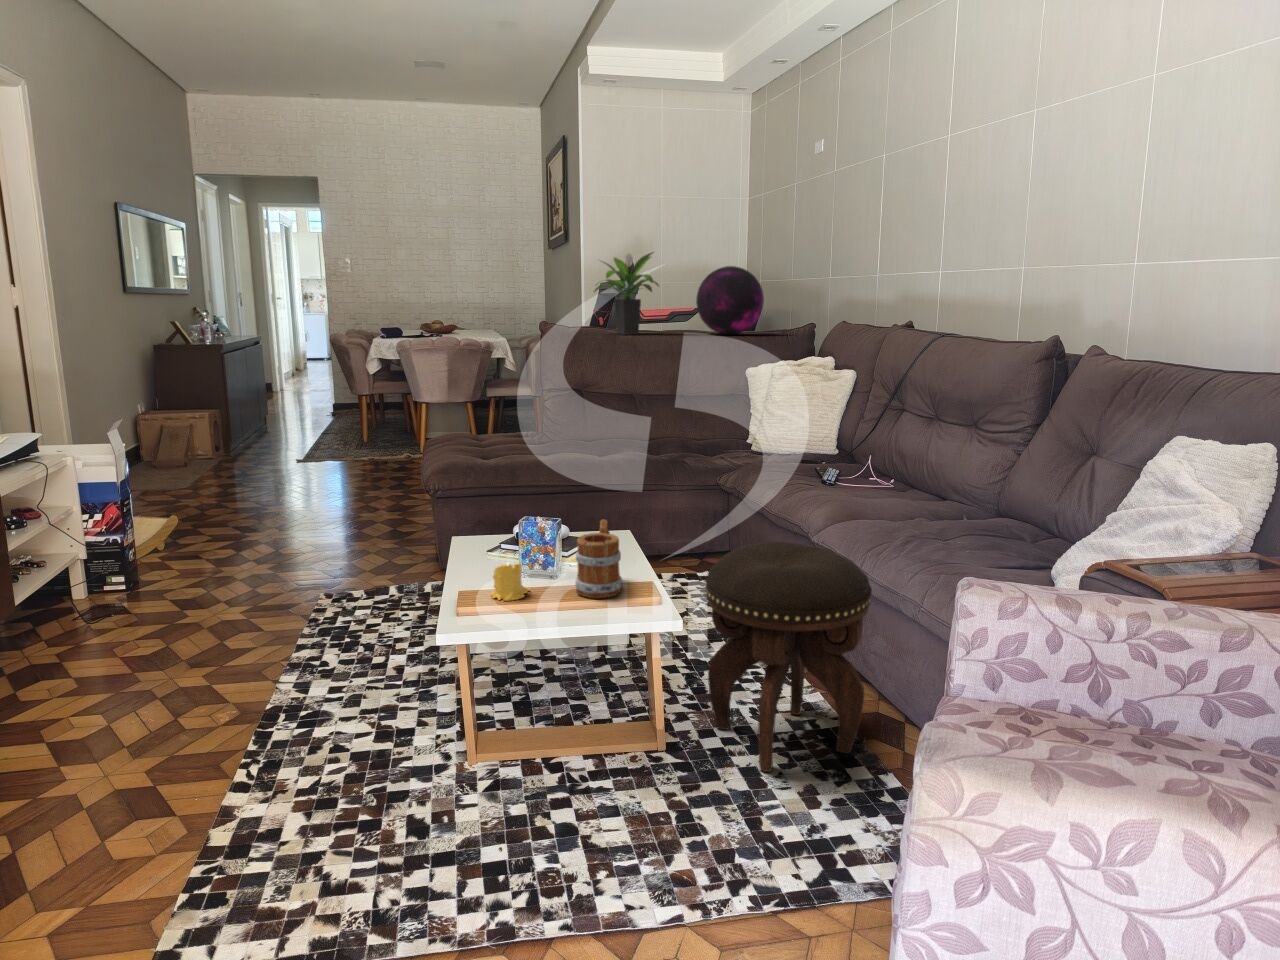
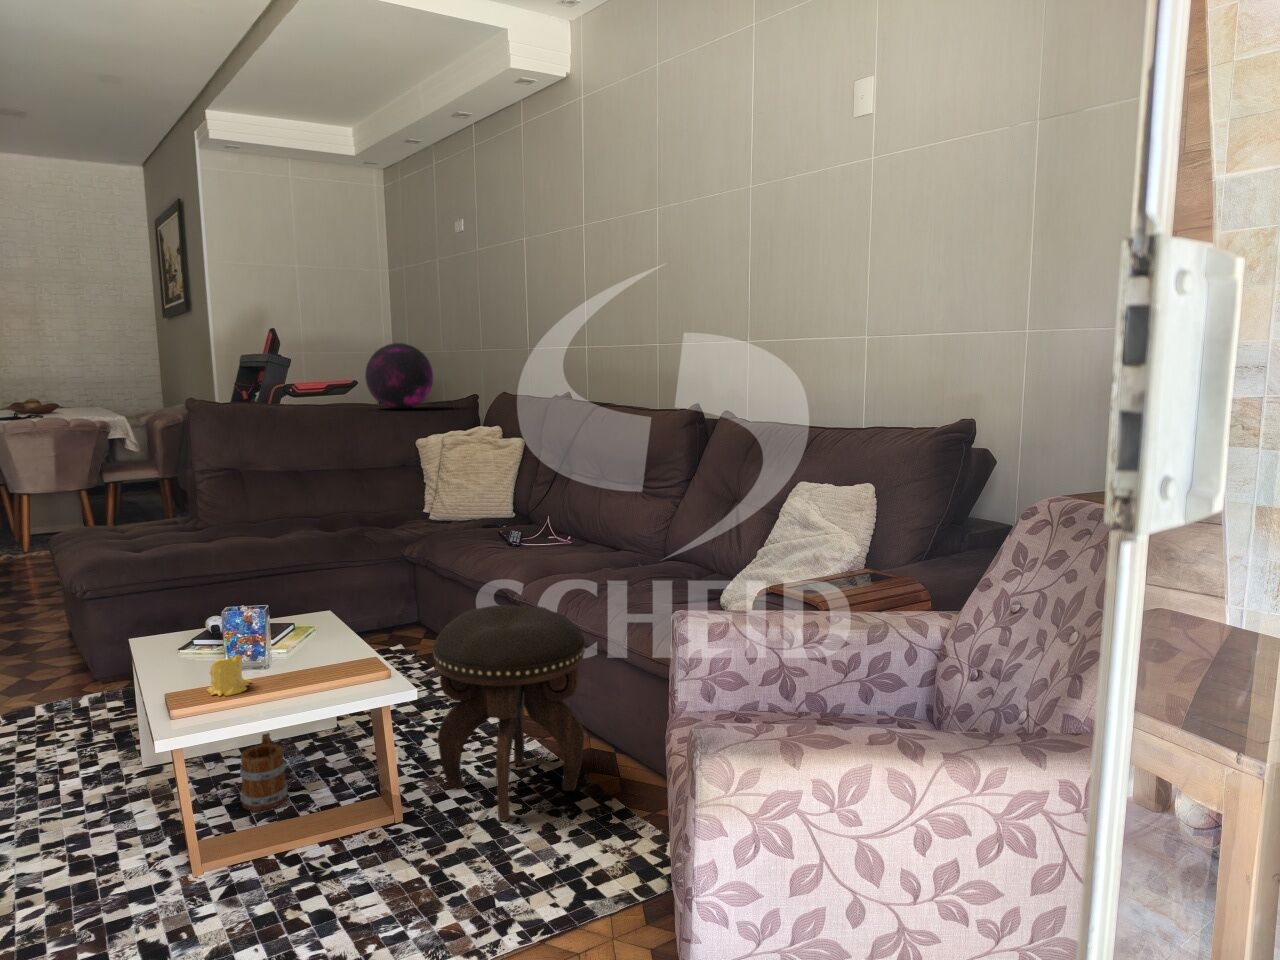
potted plant: present [594,252,659,335] -> none [254,328,329,412]
mug: present [575,520,622,598] -> present [240,733,288,811]

